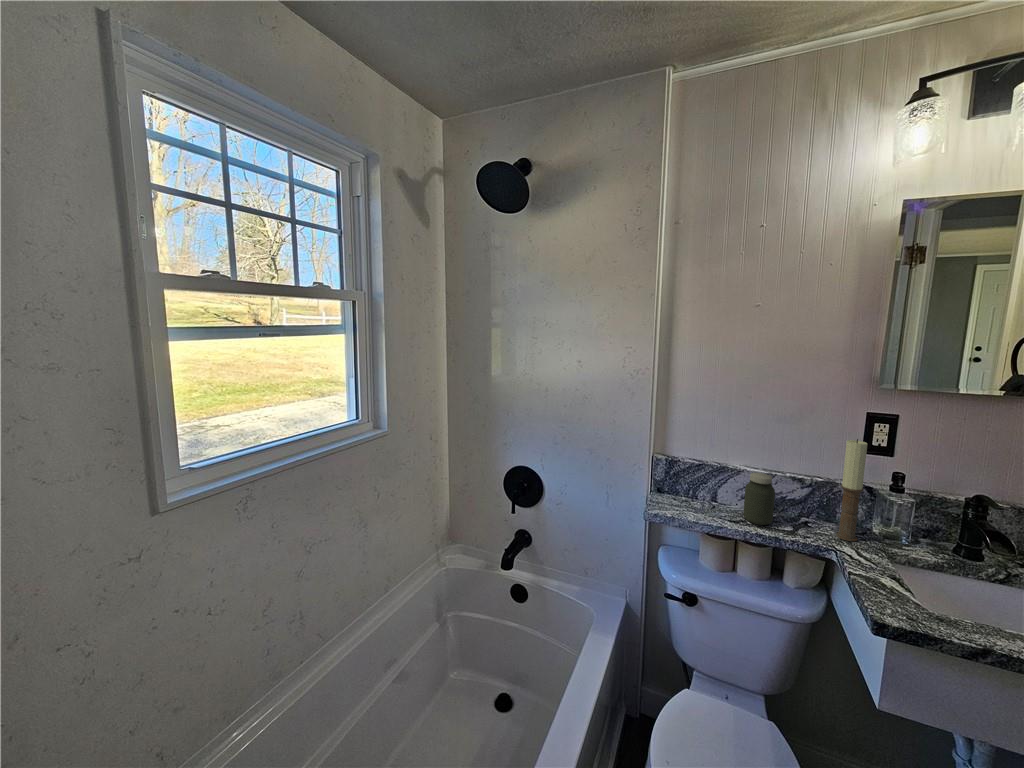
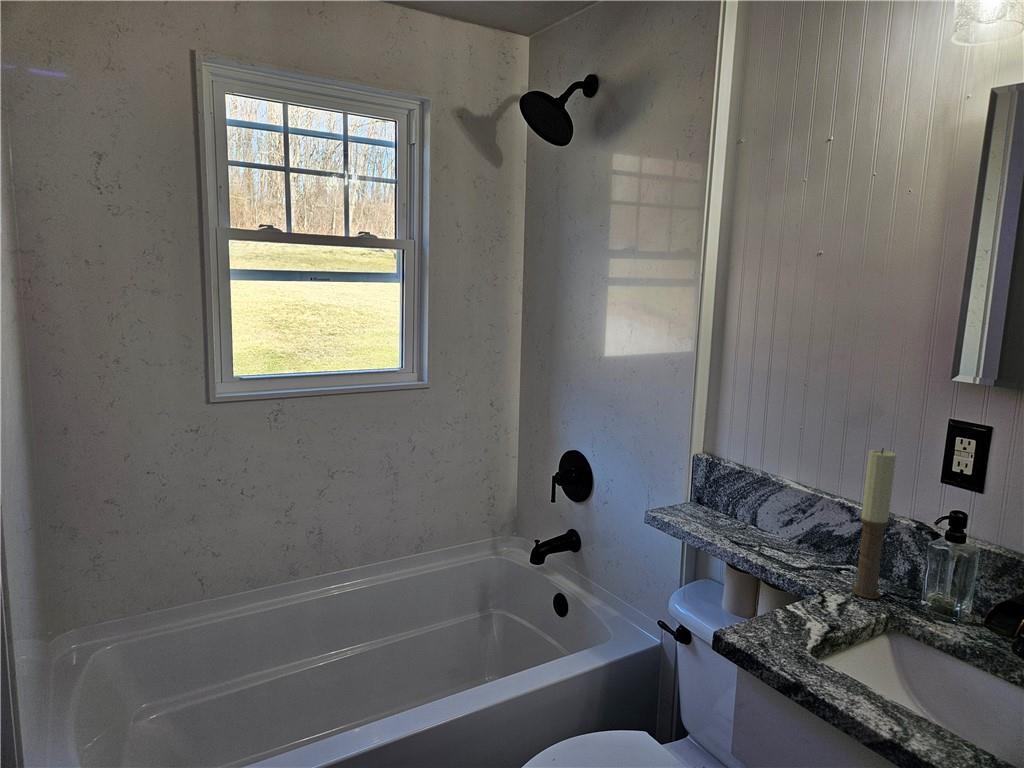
jar: present [743,473,775,525] -> none [752,485,793,556]

